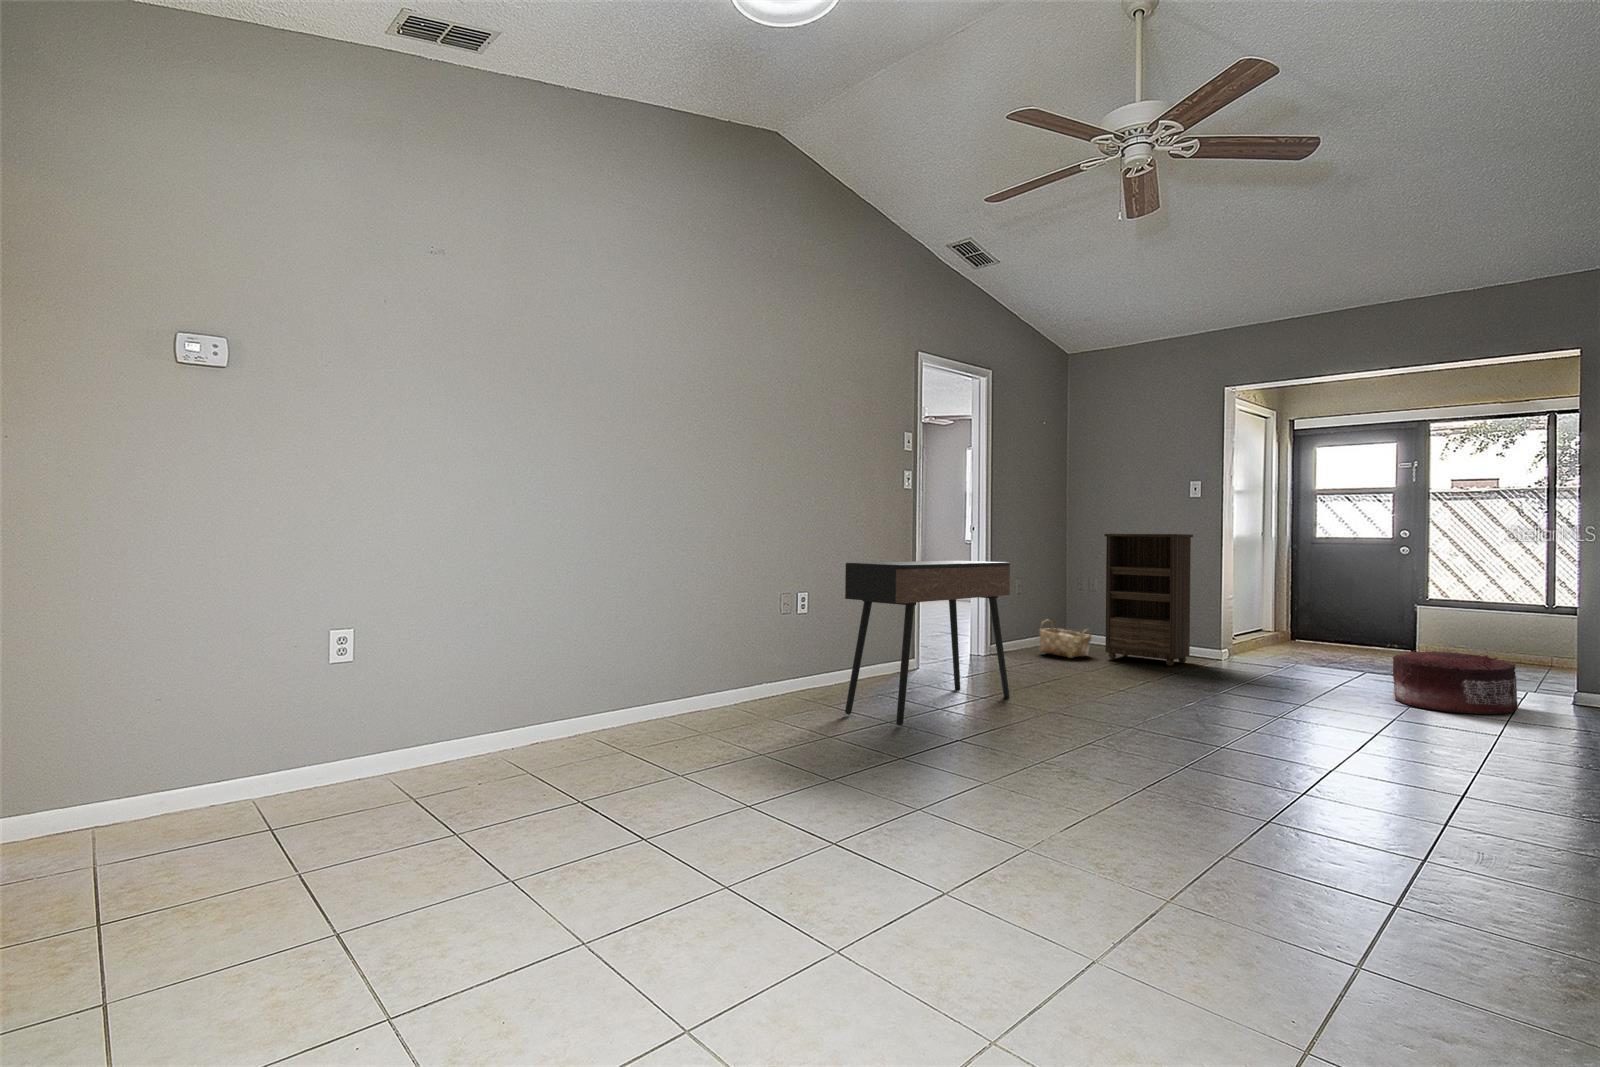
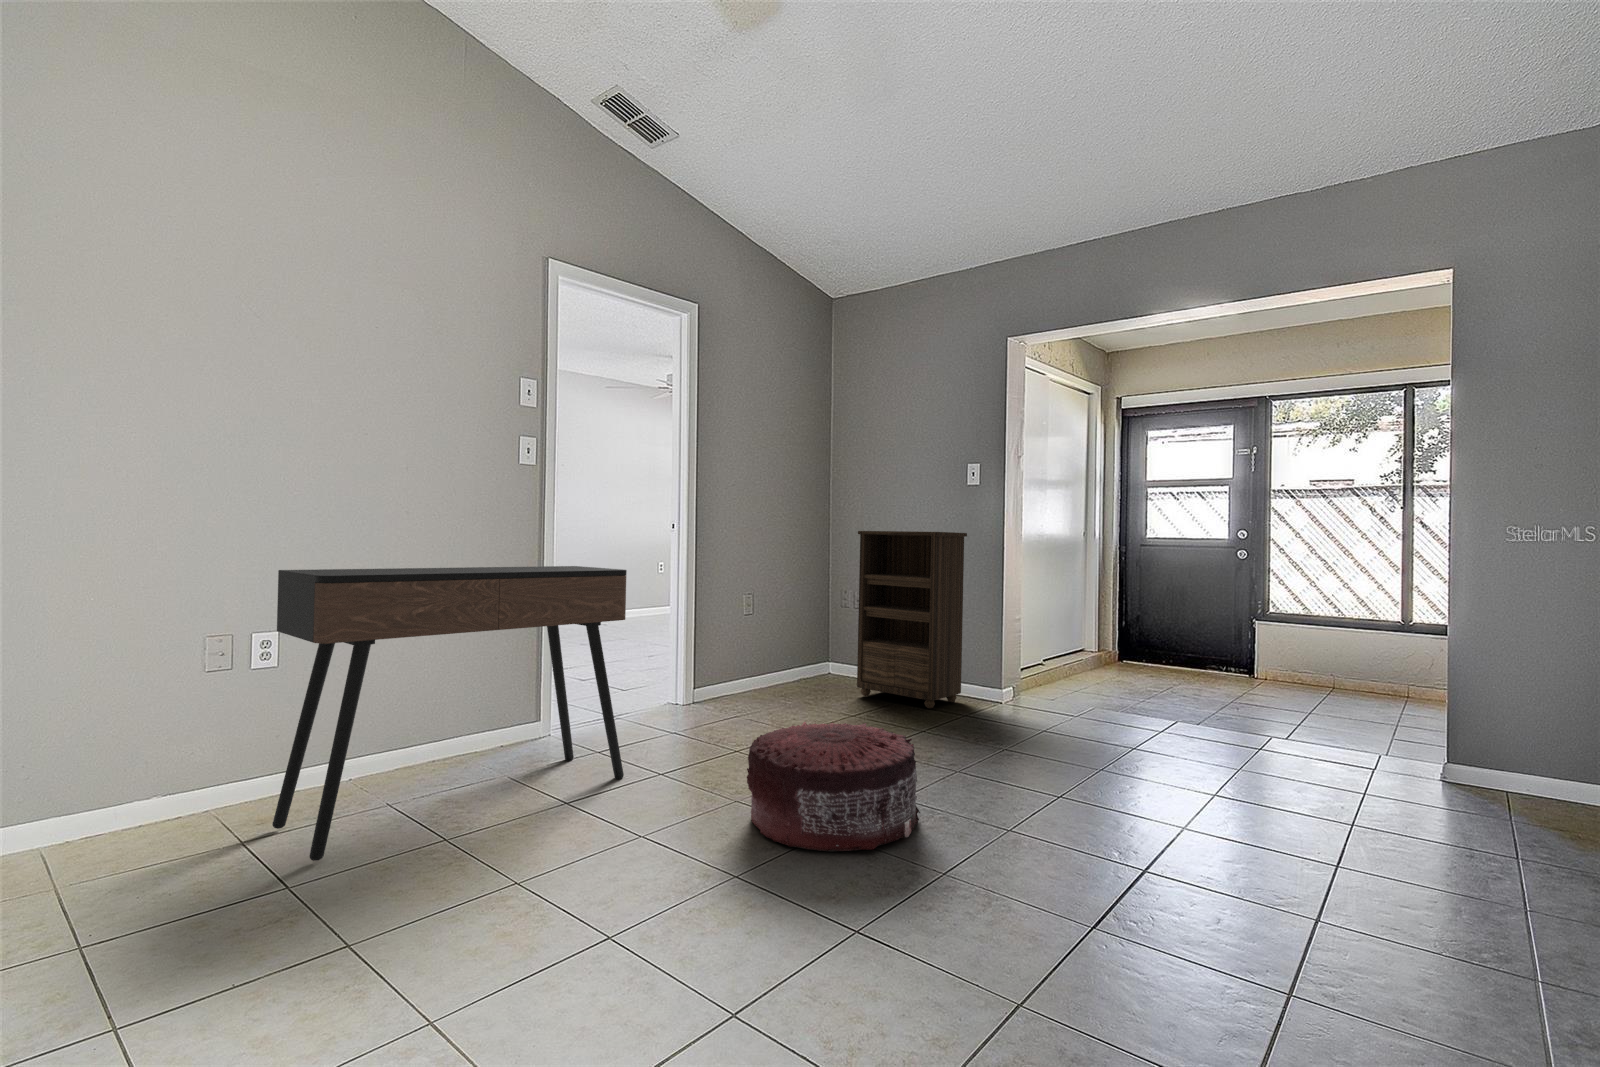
woven basket: present [1039,620,1091,658] -> none [780,642,844,695]
pouf: present [1393,651,1518,714] -> present [747,722,920,851]

